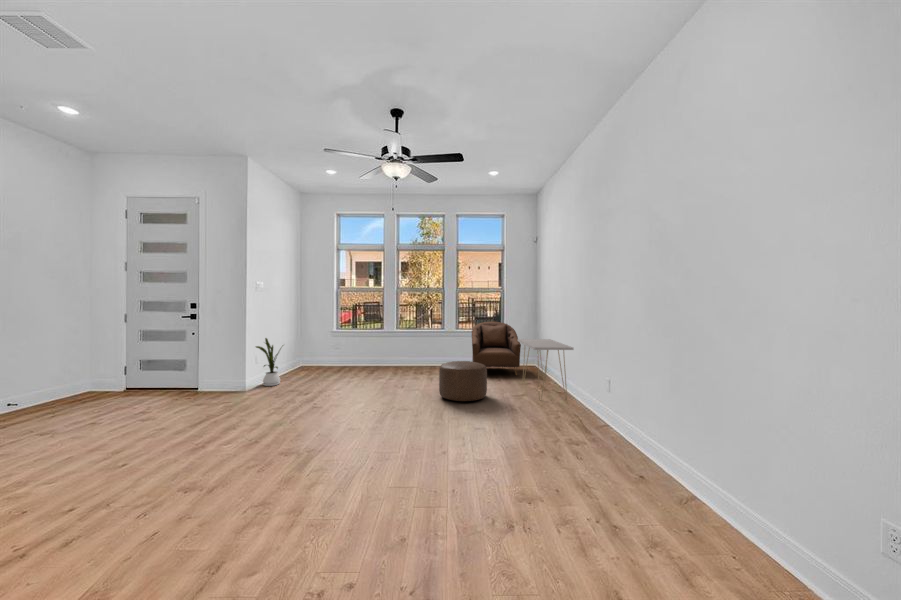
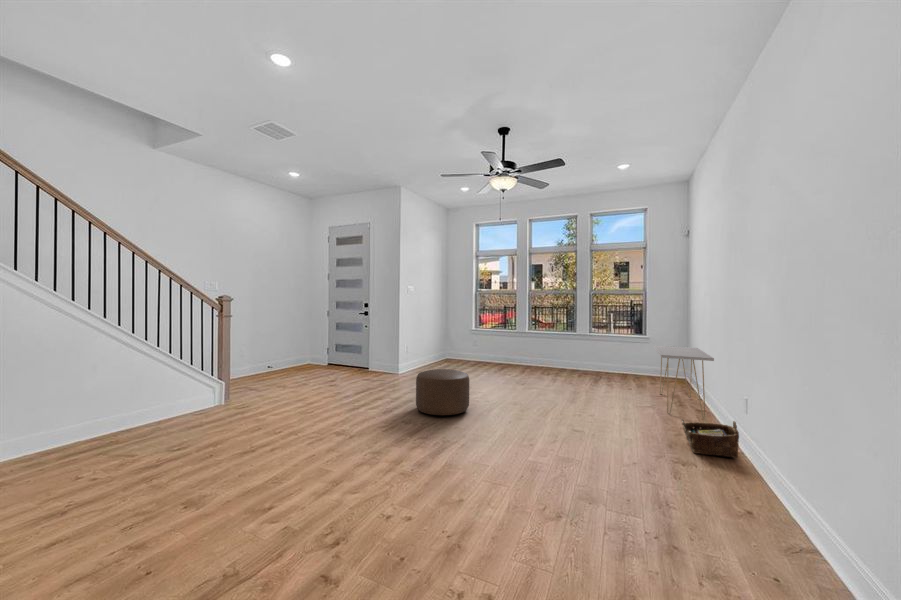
armchair: present [472,322,521,375] -> none [604,326,663,386]
house plant: present [256,338,281,386] -> none [405,332,428,373]
ottoman: present [439,361,487,401] -> present [416,369,469,415]
woven basket: none [566,400,611,434] -> present [682,419,739,458]

